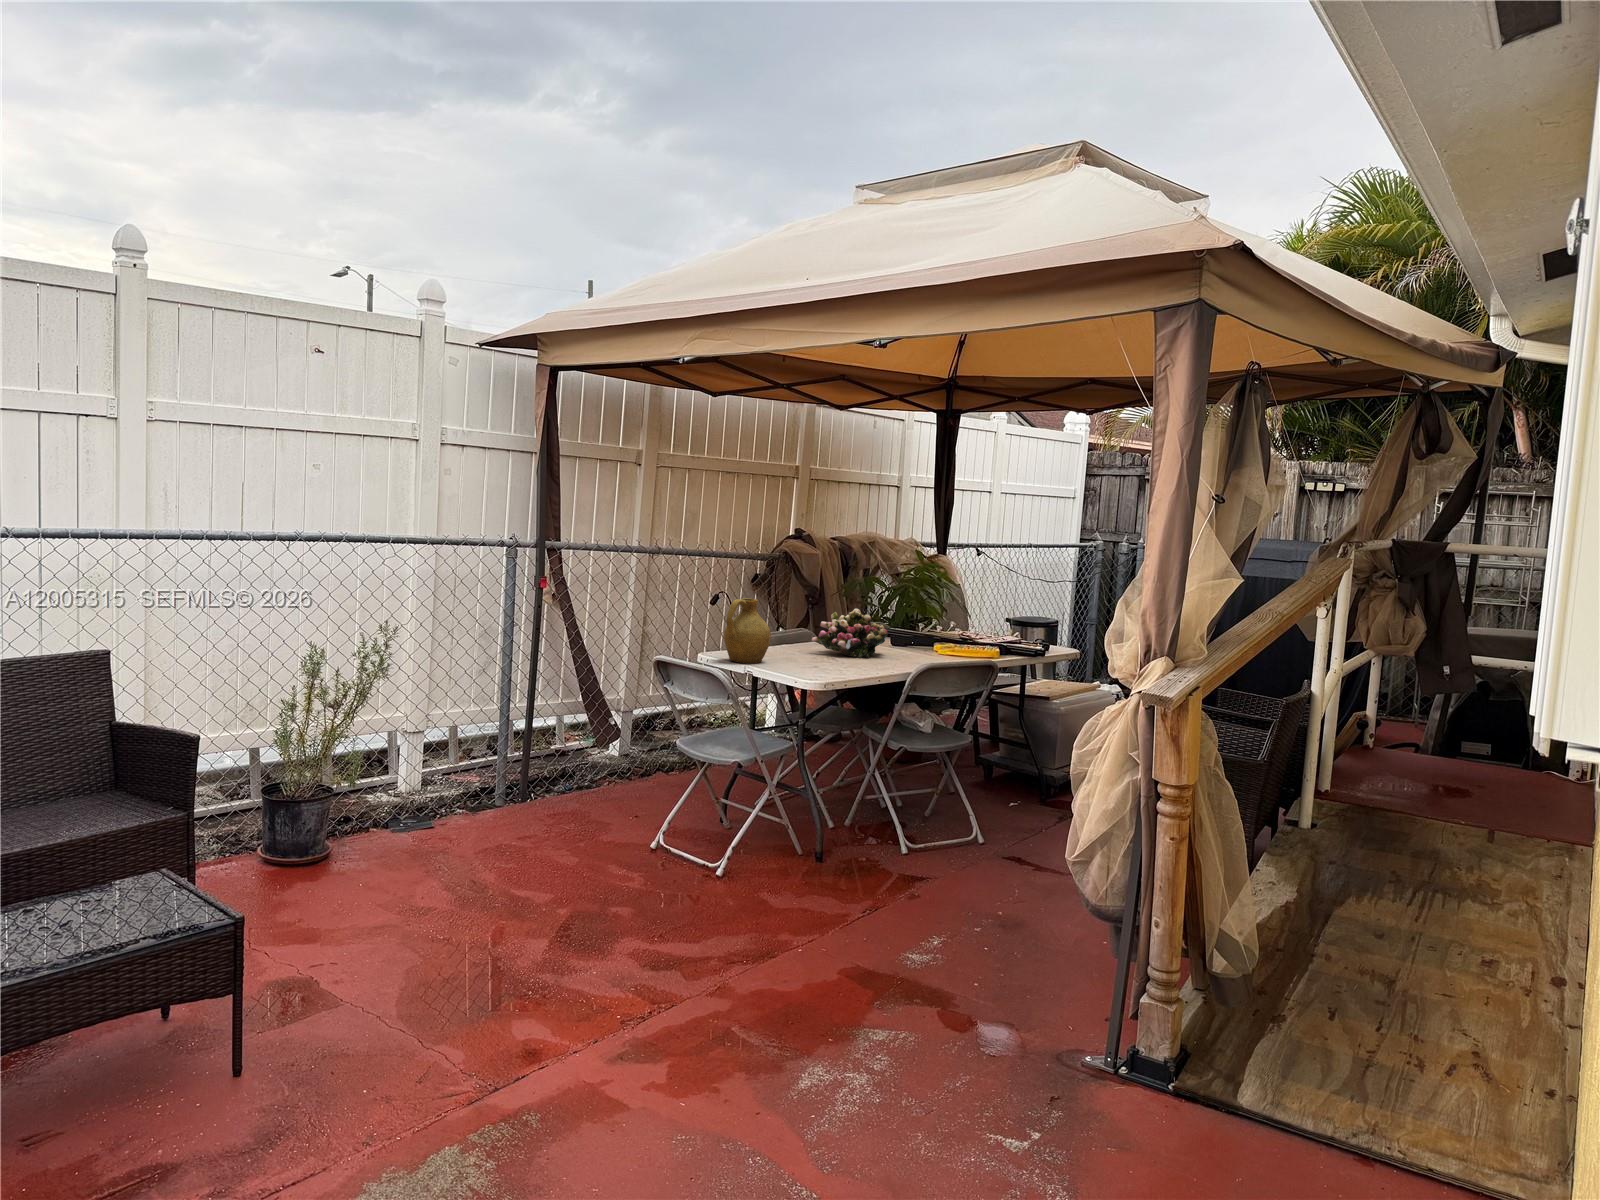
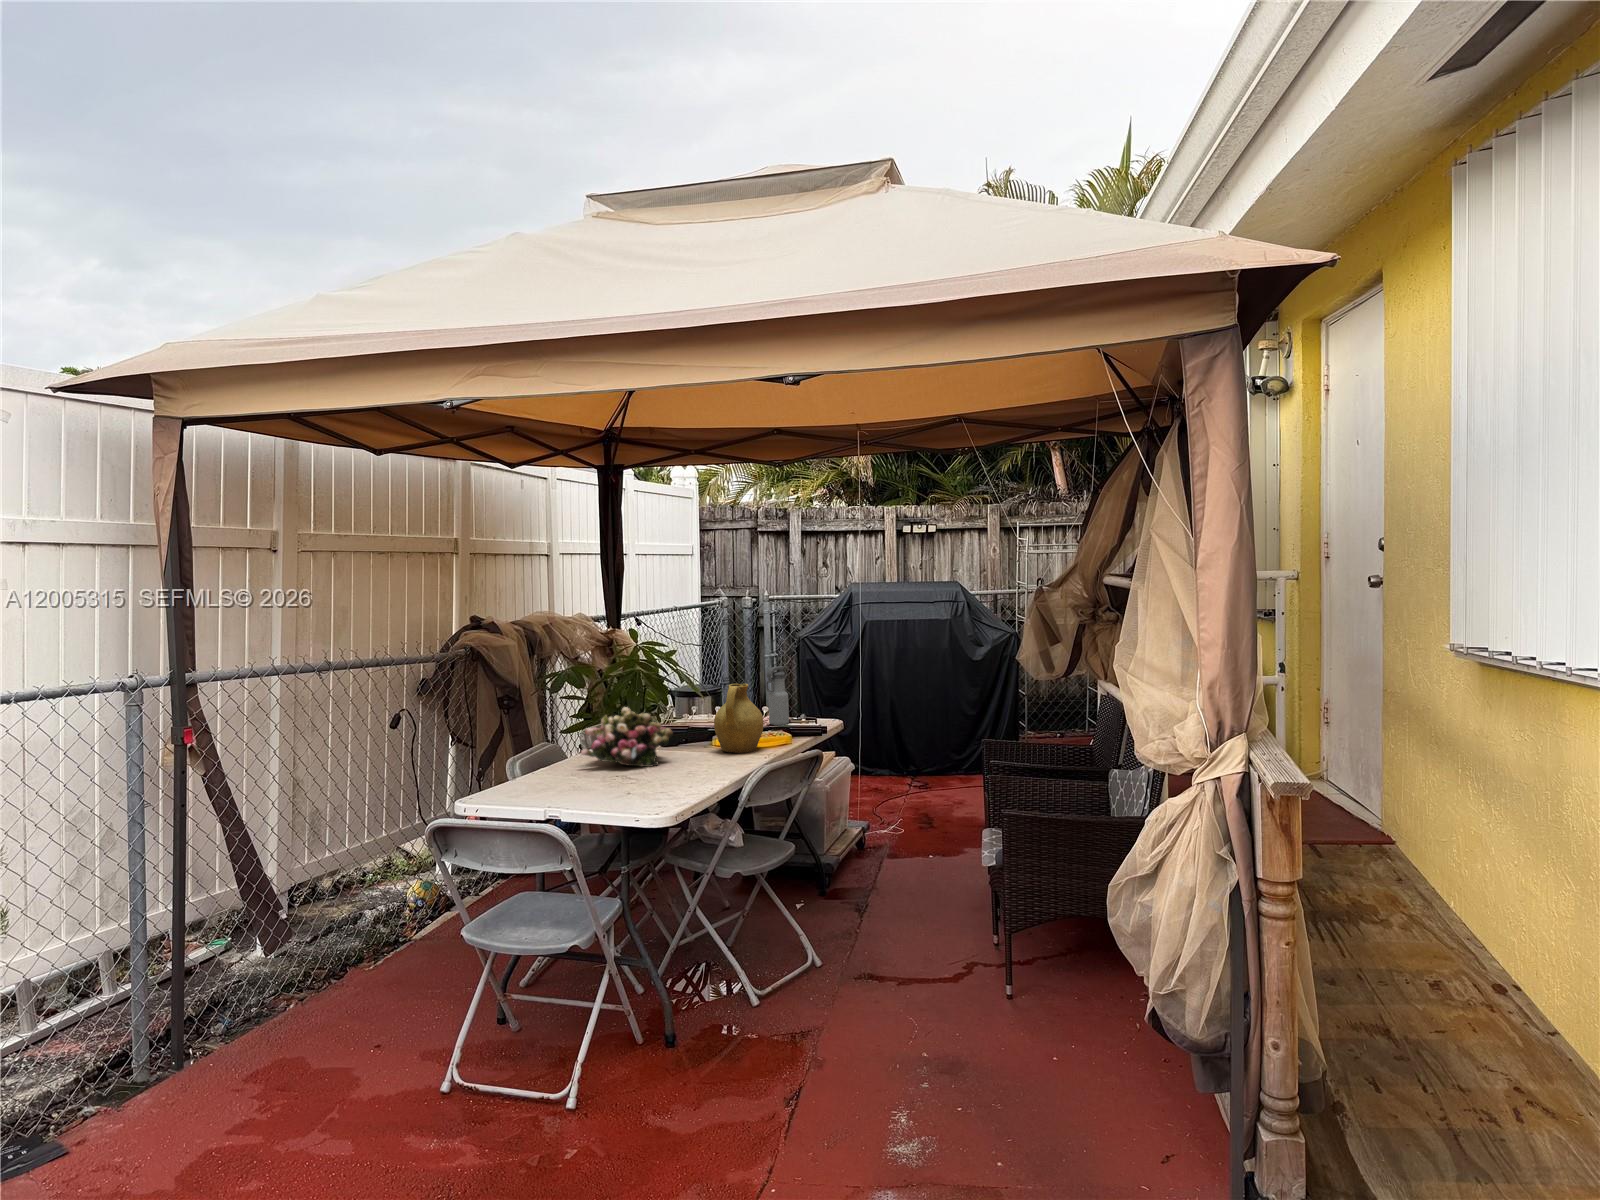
water bottle: none [1015,597,1035,651] -> present [766,666,789,725]
pitcher: present [724,598,771,663] -> present [714,684,764,753]

